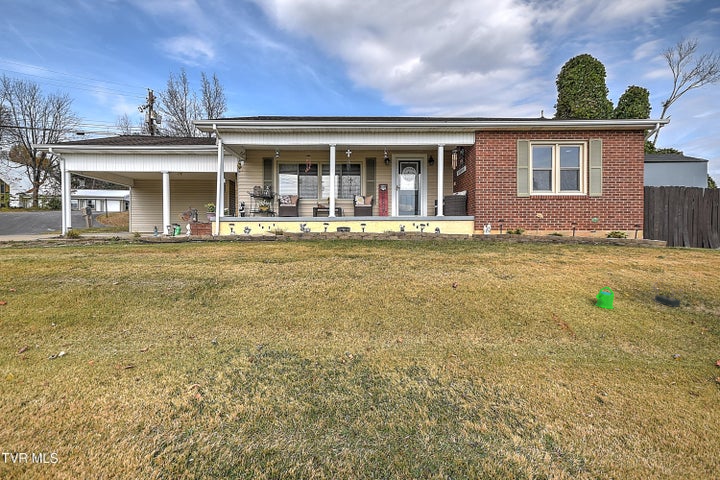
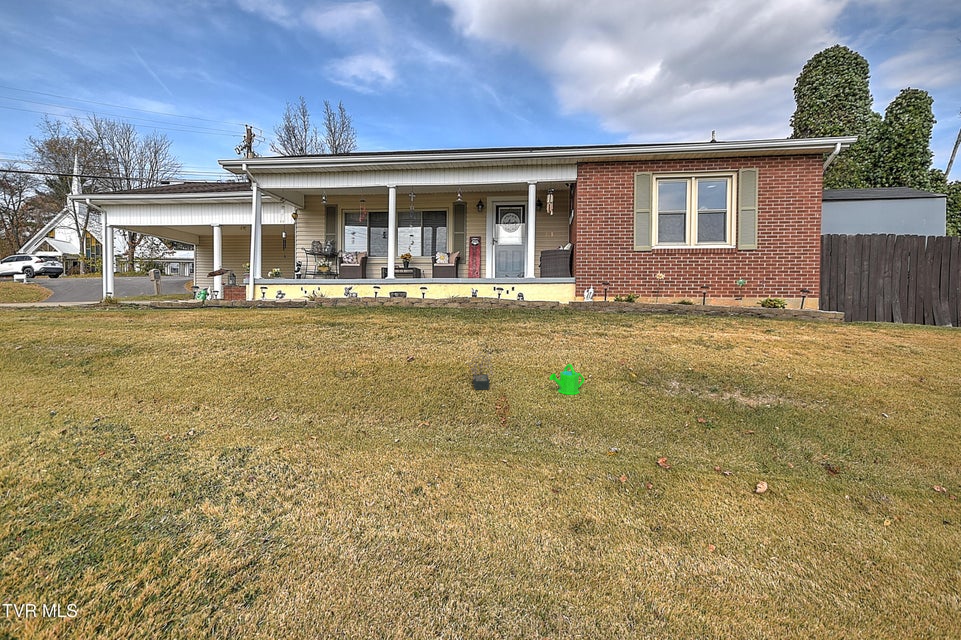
decorative plant: present [653,282,684,307] -> present [469,352,493,390]

